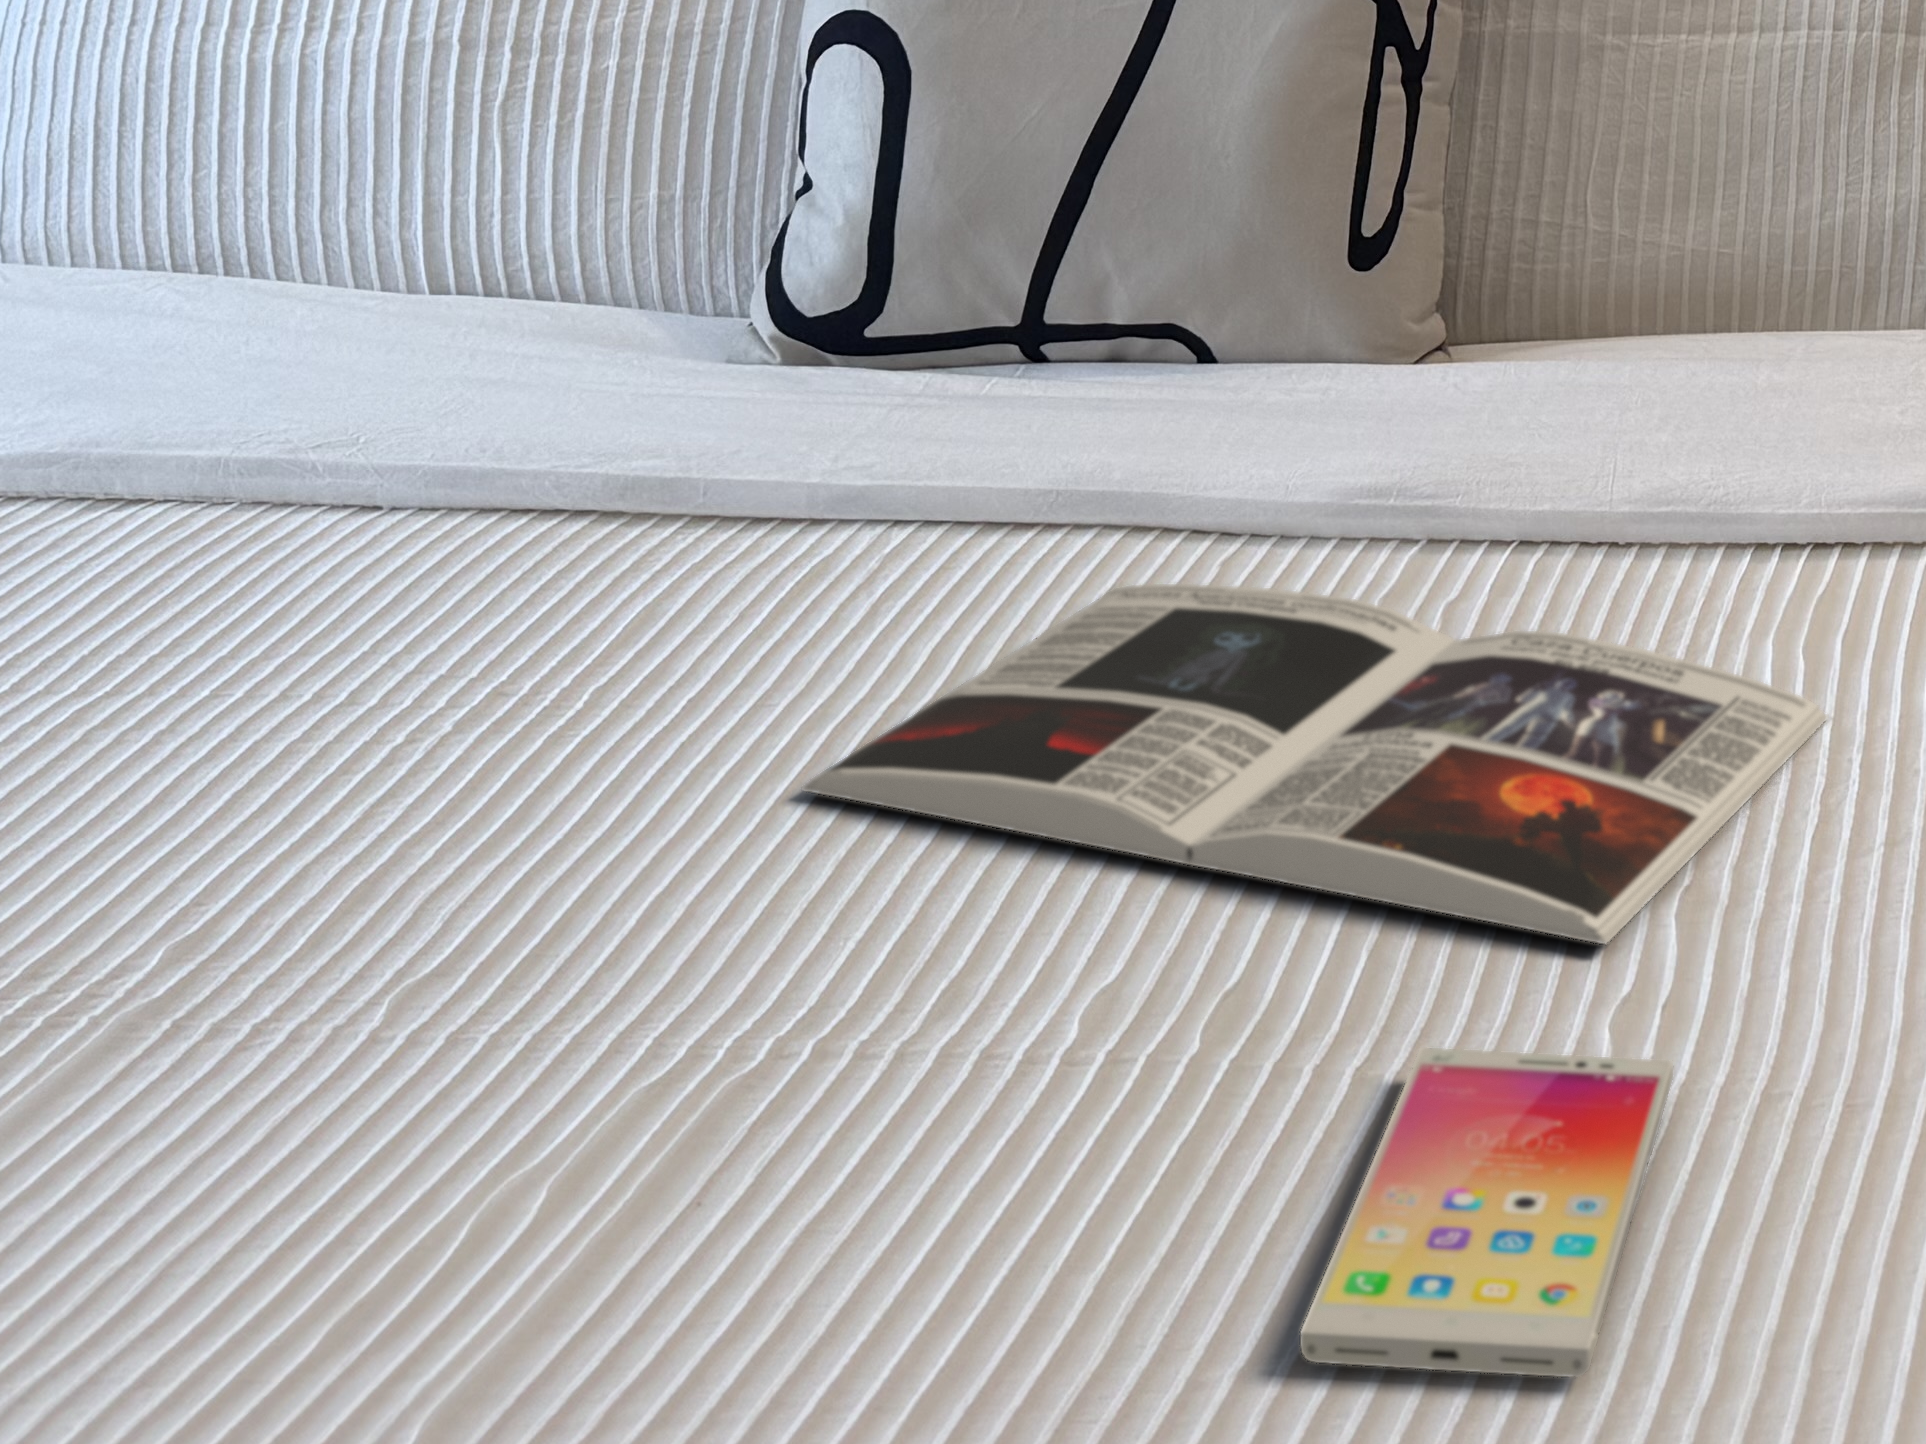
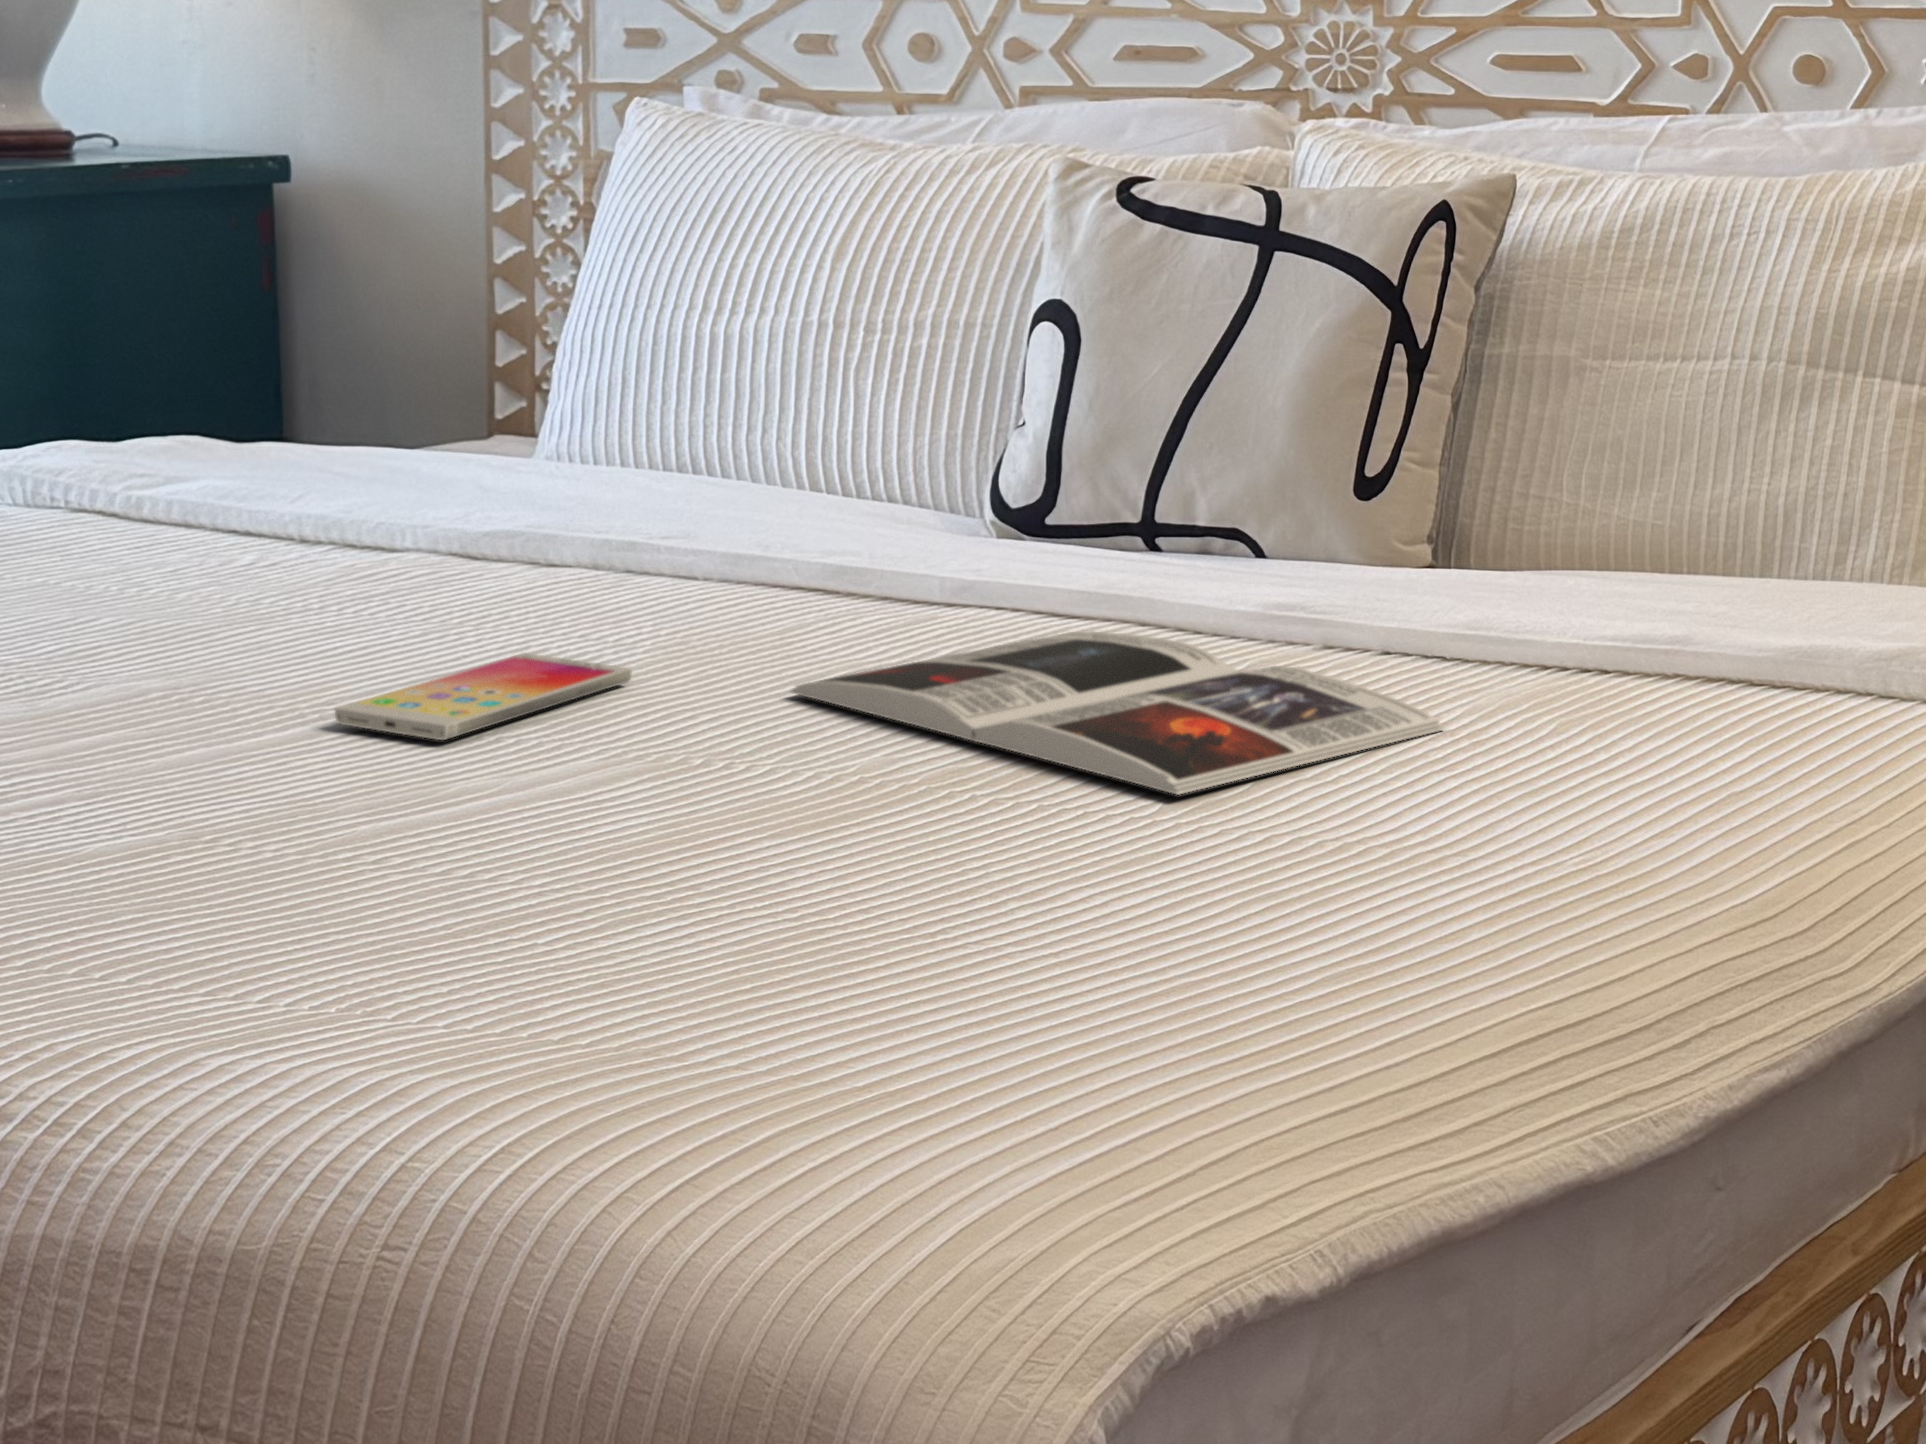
smartphone: present [1300,1047,1673,1377] -> present [335,653,632,740]

